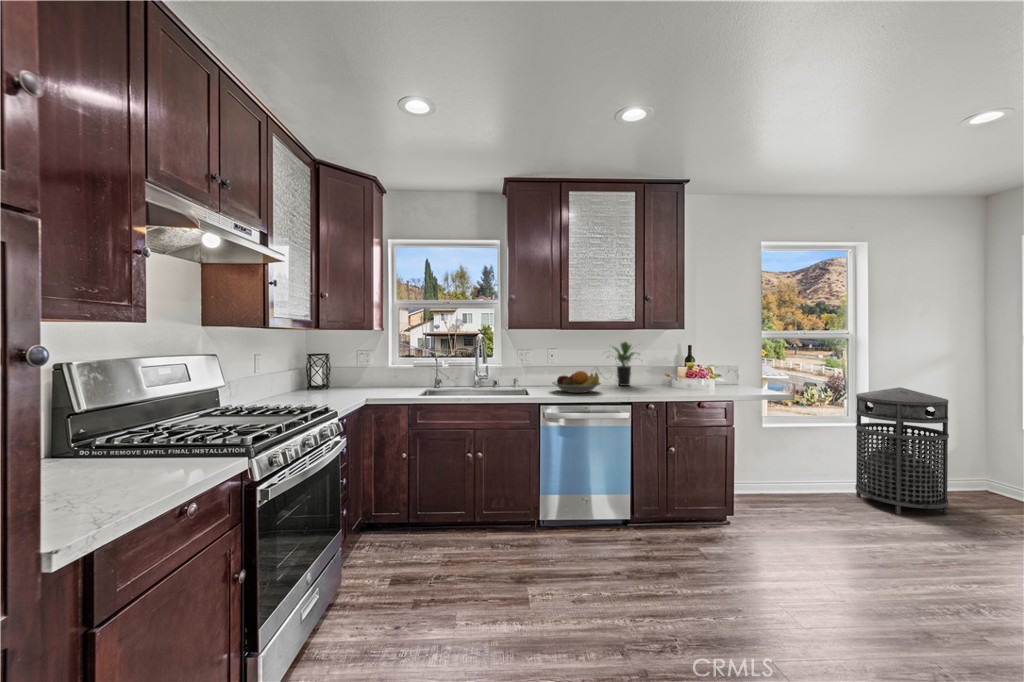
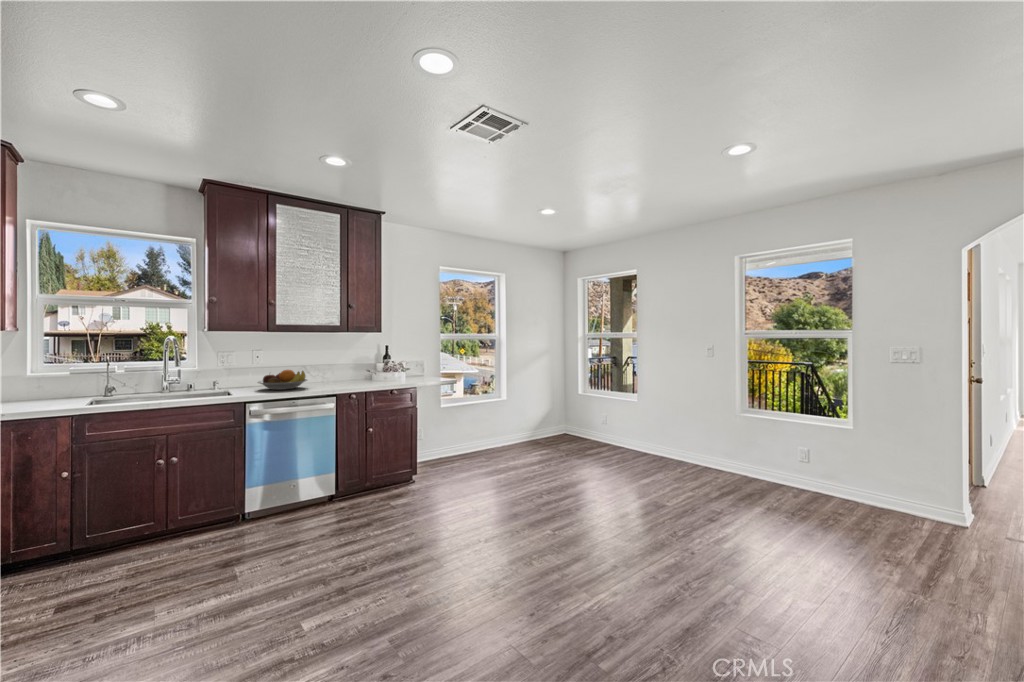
potted plant: present [612,342,634,386] -> none [308,343,347,382]
trash can: present [855,387,949,515] -> none [497,372,543,455]

